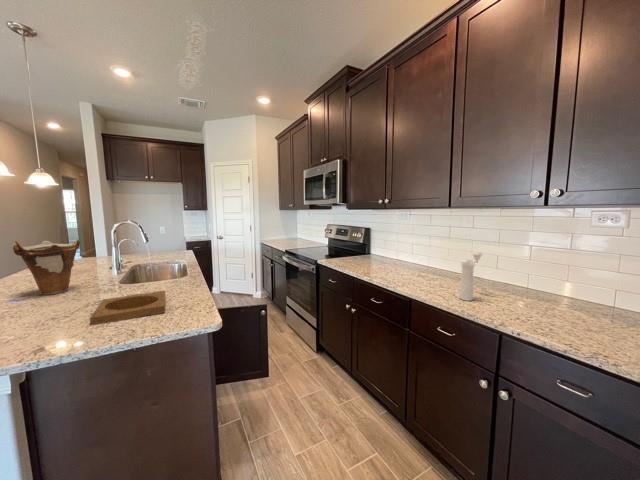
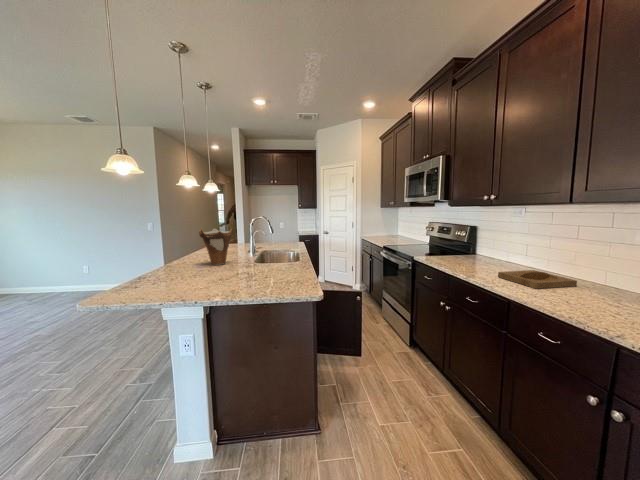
pepper mill: present [459,251,482,301] -> none [575,253,614,309]
tray: present [90,291,165,325] -> present [498,270,577,289]

